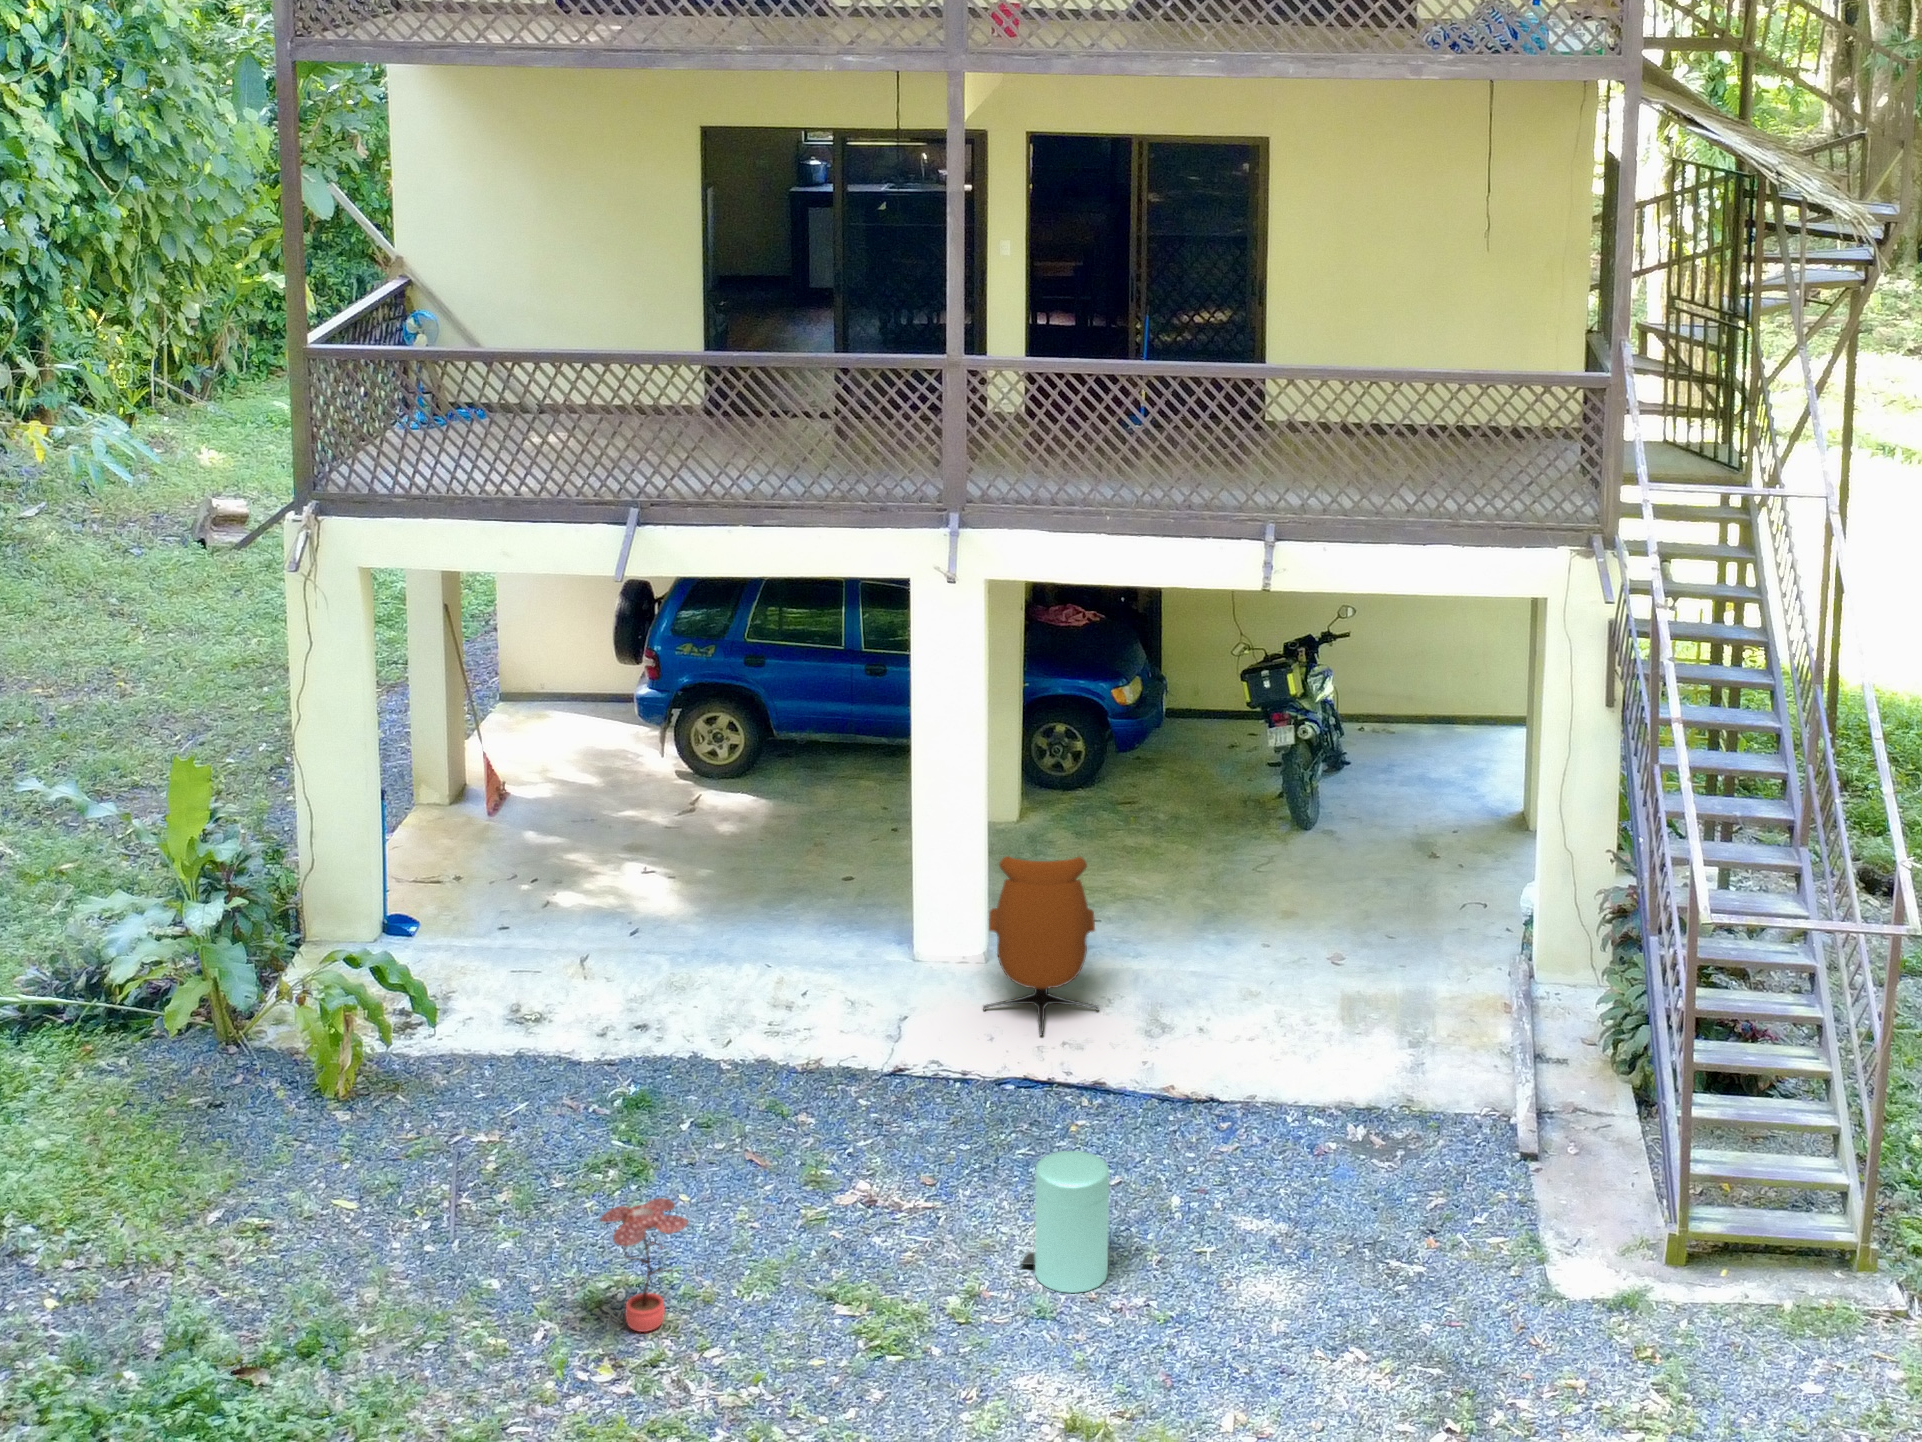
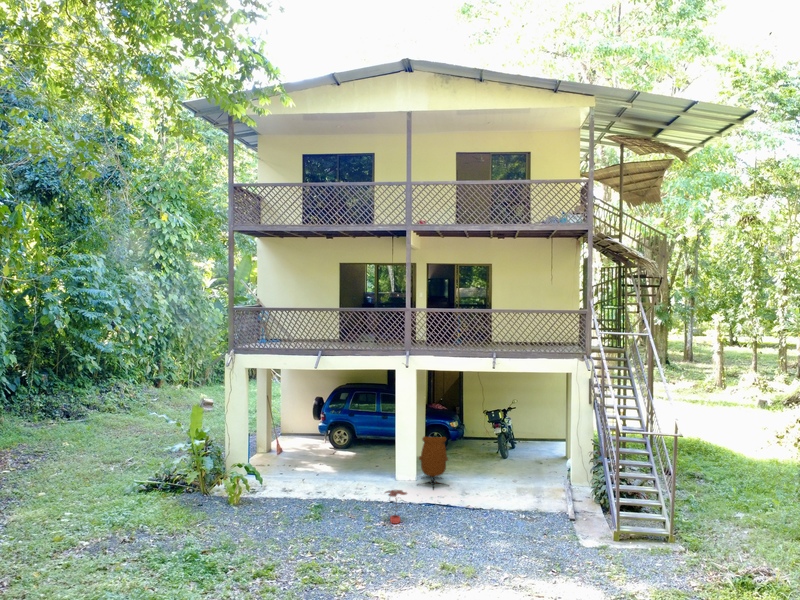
trash can: present [1021,1151,1109,1293] -> none [430,494,455,531]
potted plant: present [600,1198,688,1332] -> present [385,490,407,524]

